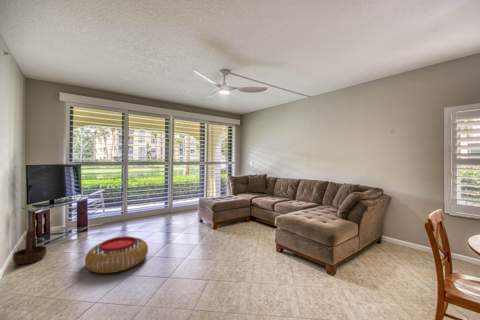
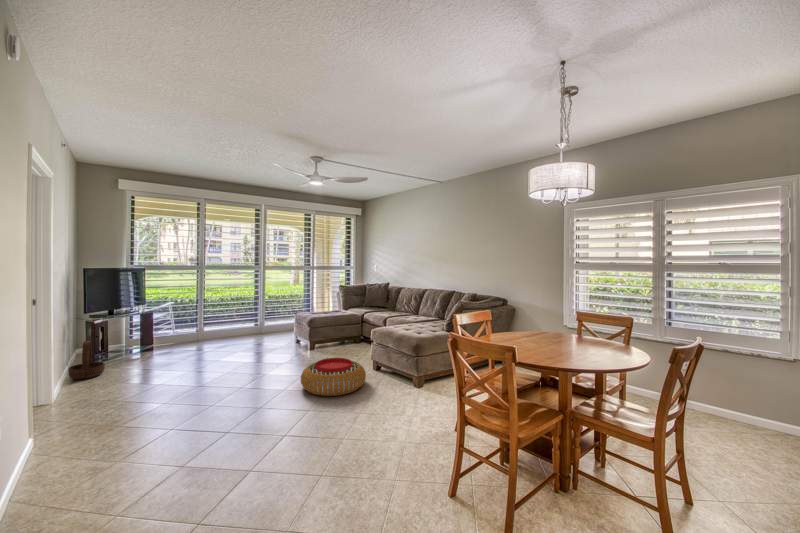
pouf: present [85,236,148,273] -> present [301,358,366,396]

